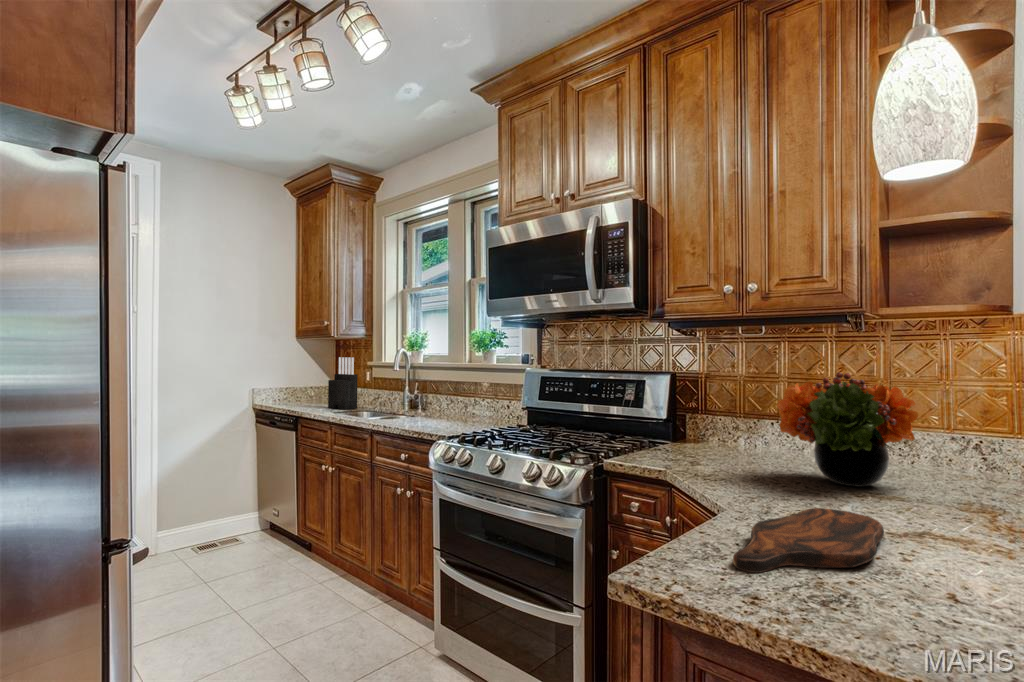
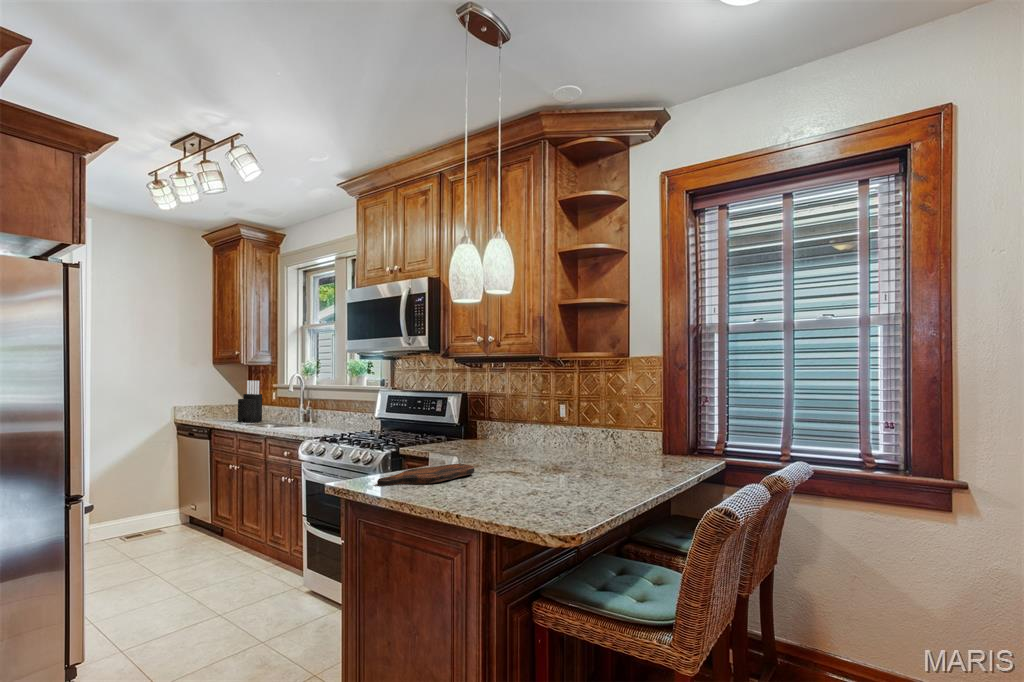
flower arrangement: present [777,373,918,486] -> none [487,393,558,458]

